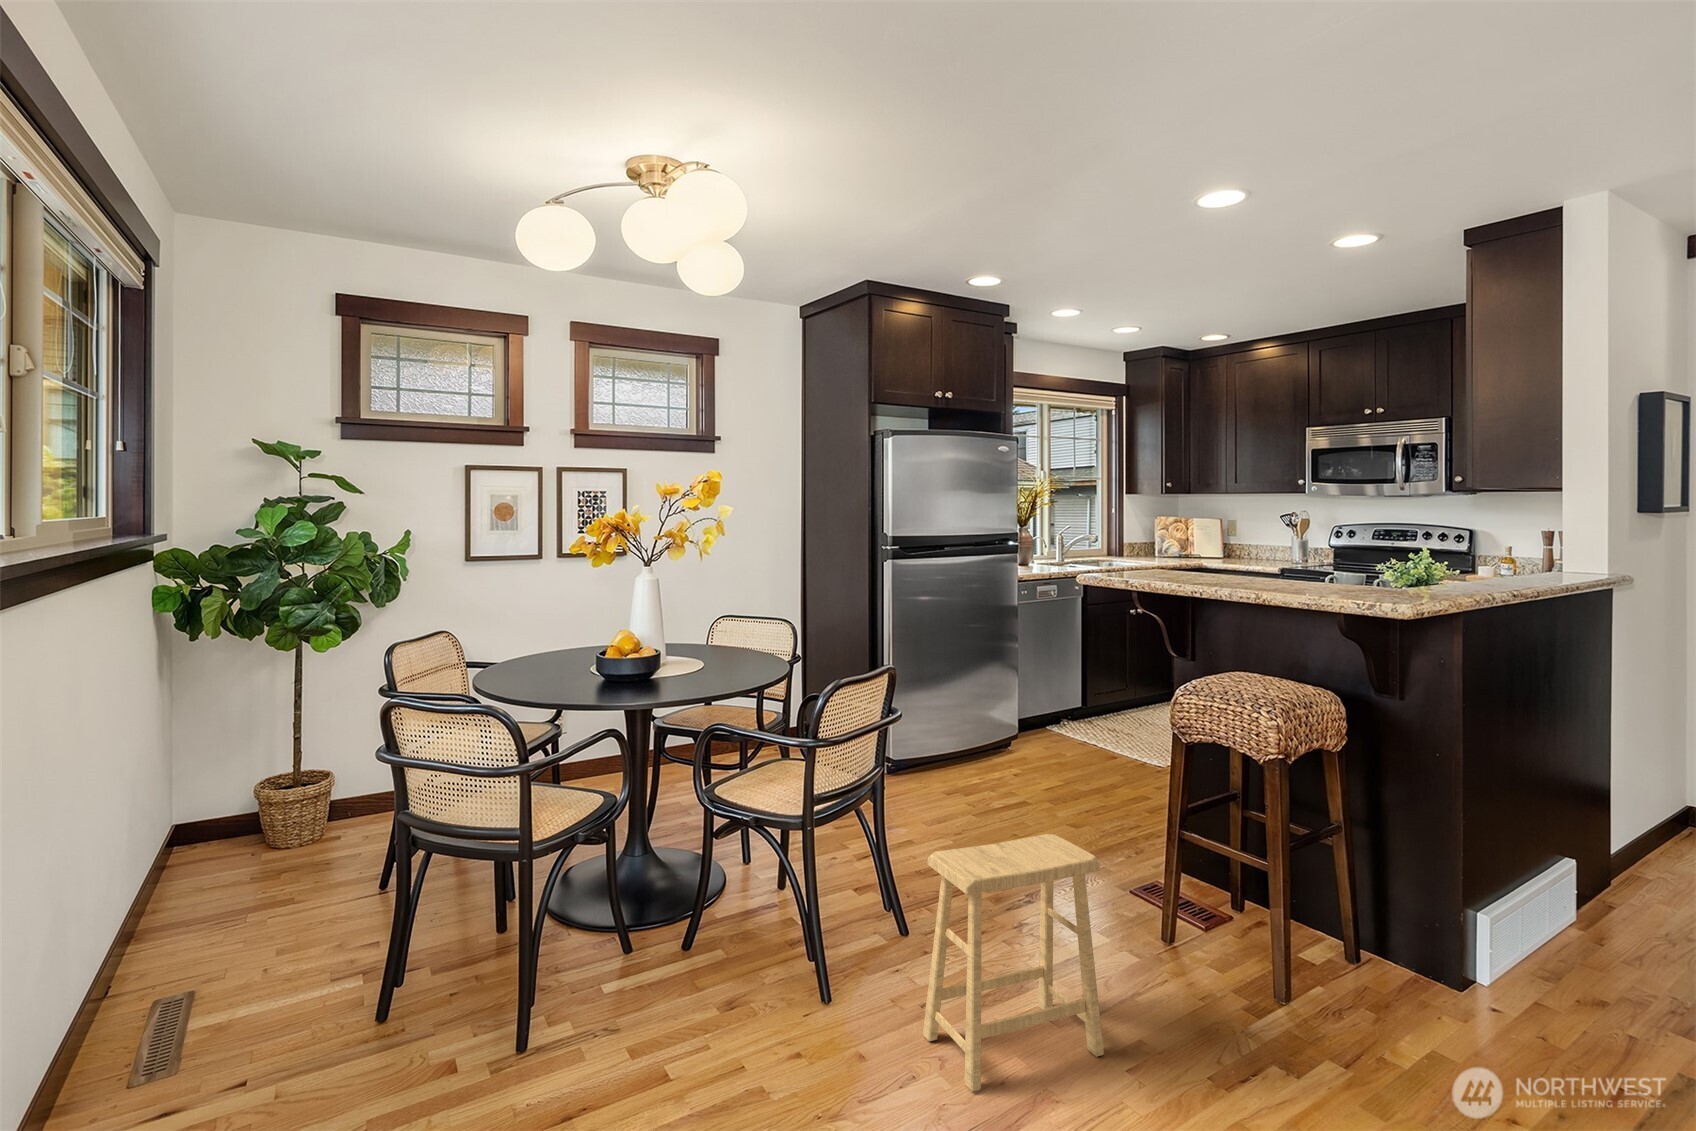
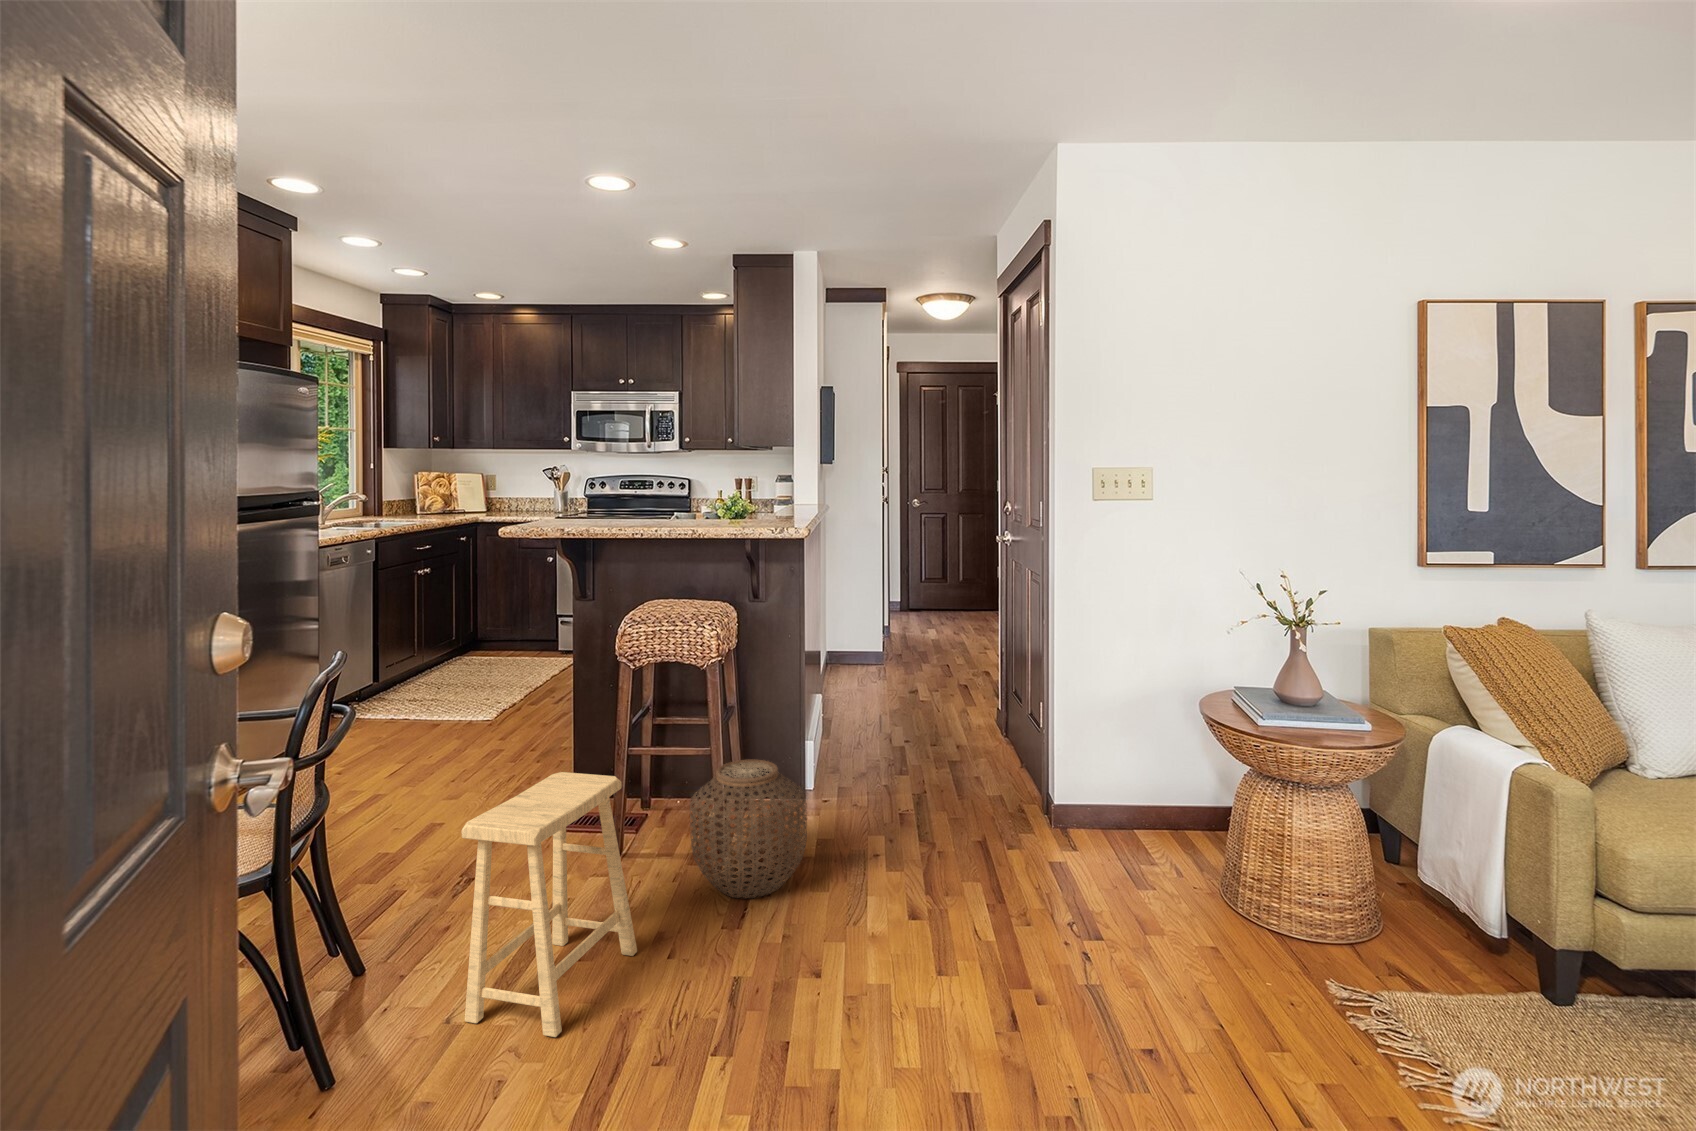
woven basket: none [1210,887,1373,1072] -> present [690,759,807,898]

